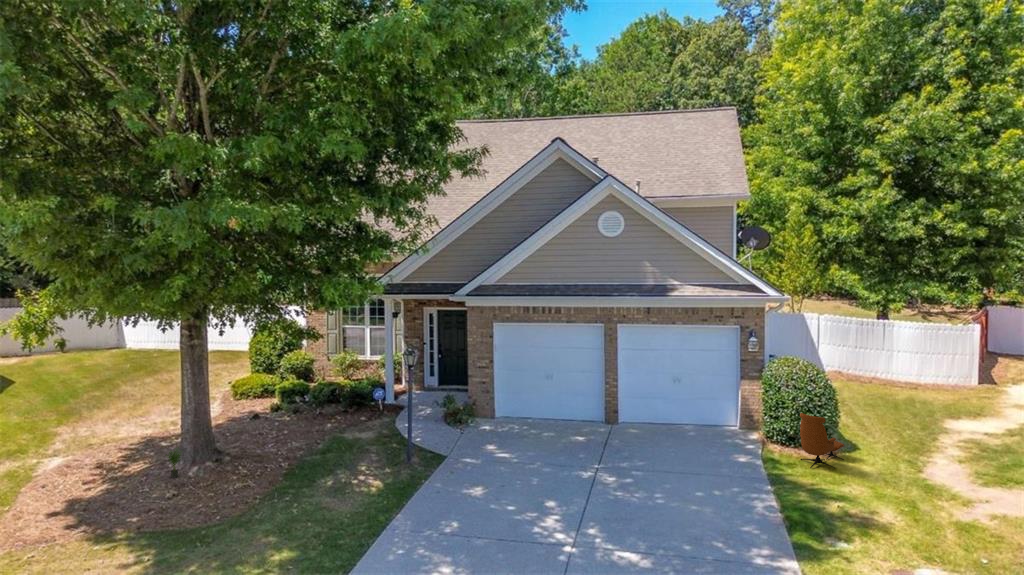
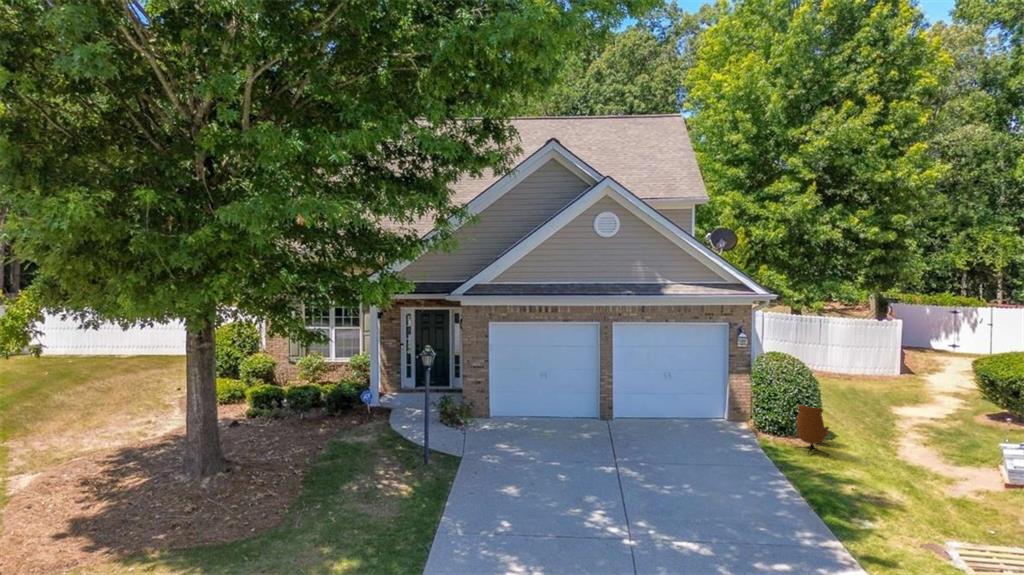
potted plant: present [168,449,180,478] -> none [156,469,180,506]

